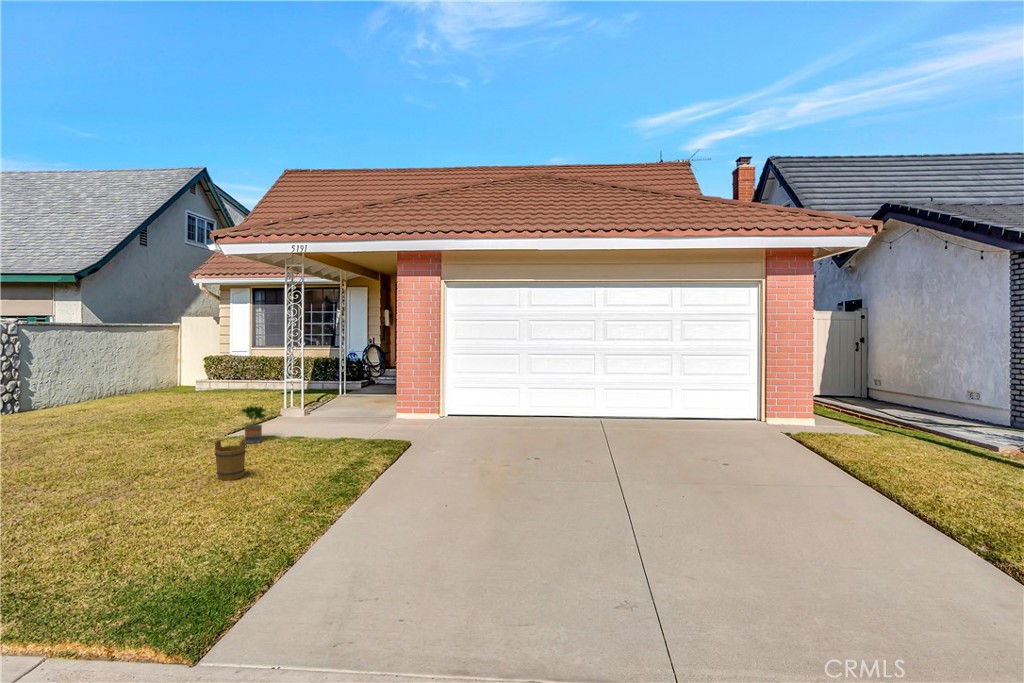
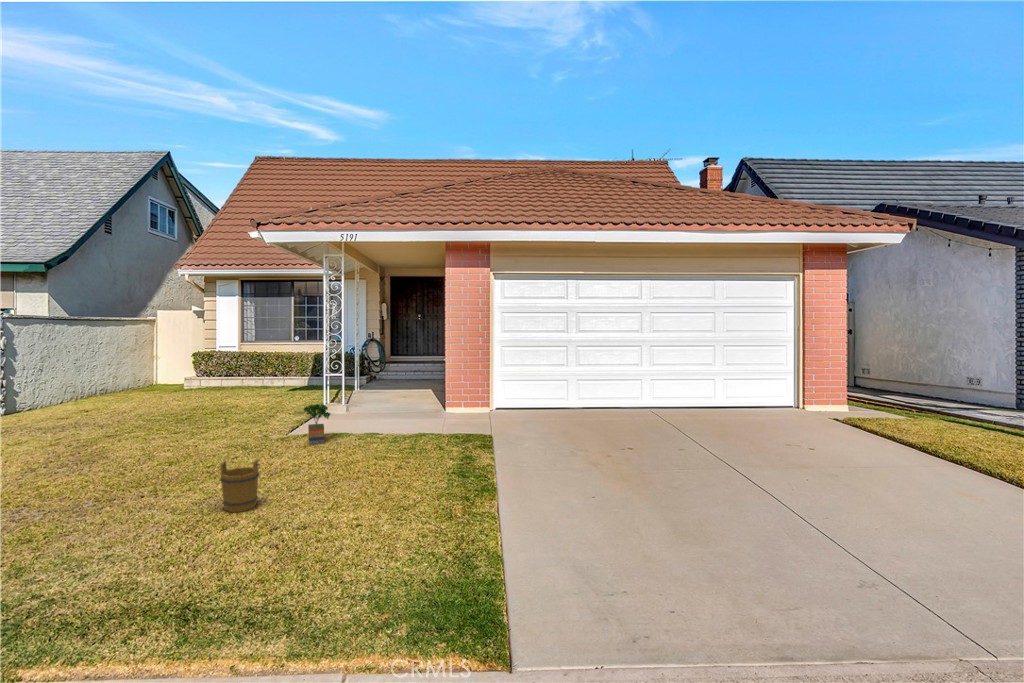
bucket: present [215,439,247,480] -> present [220,459,260,512]

